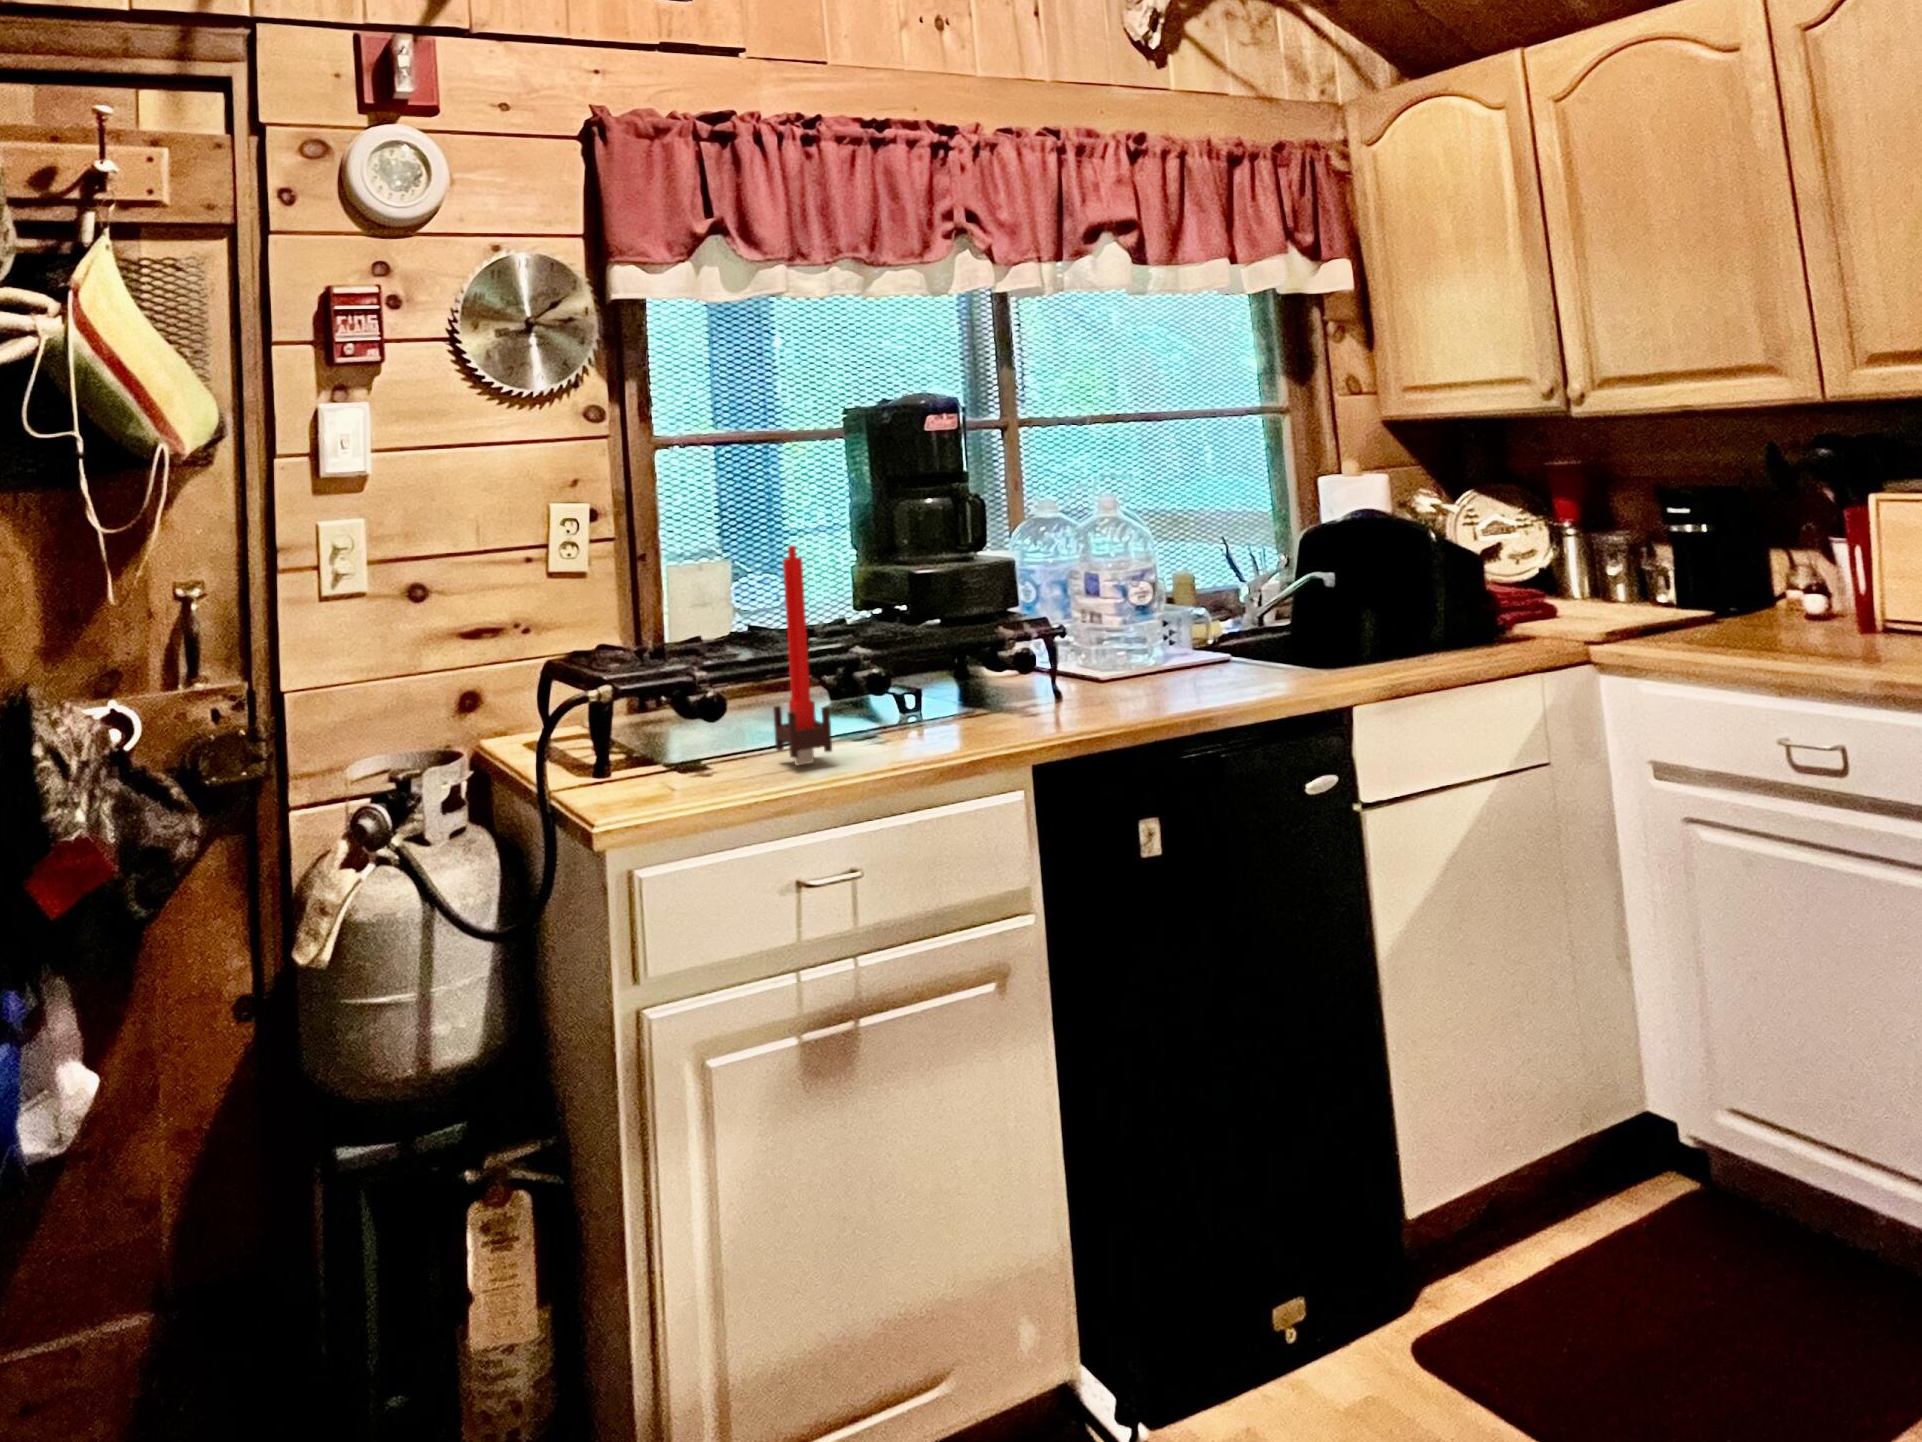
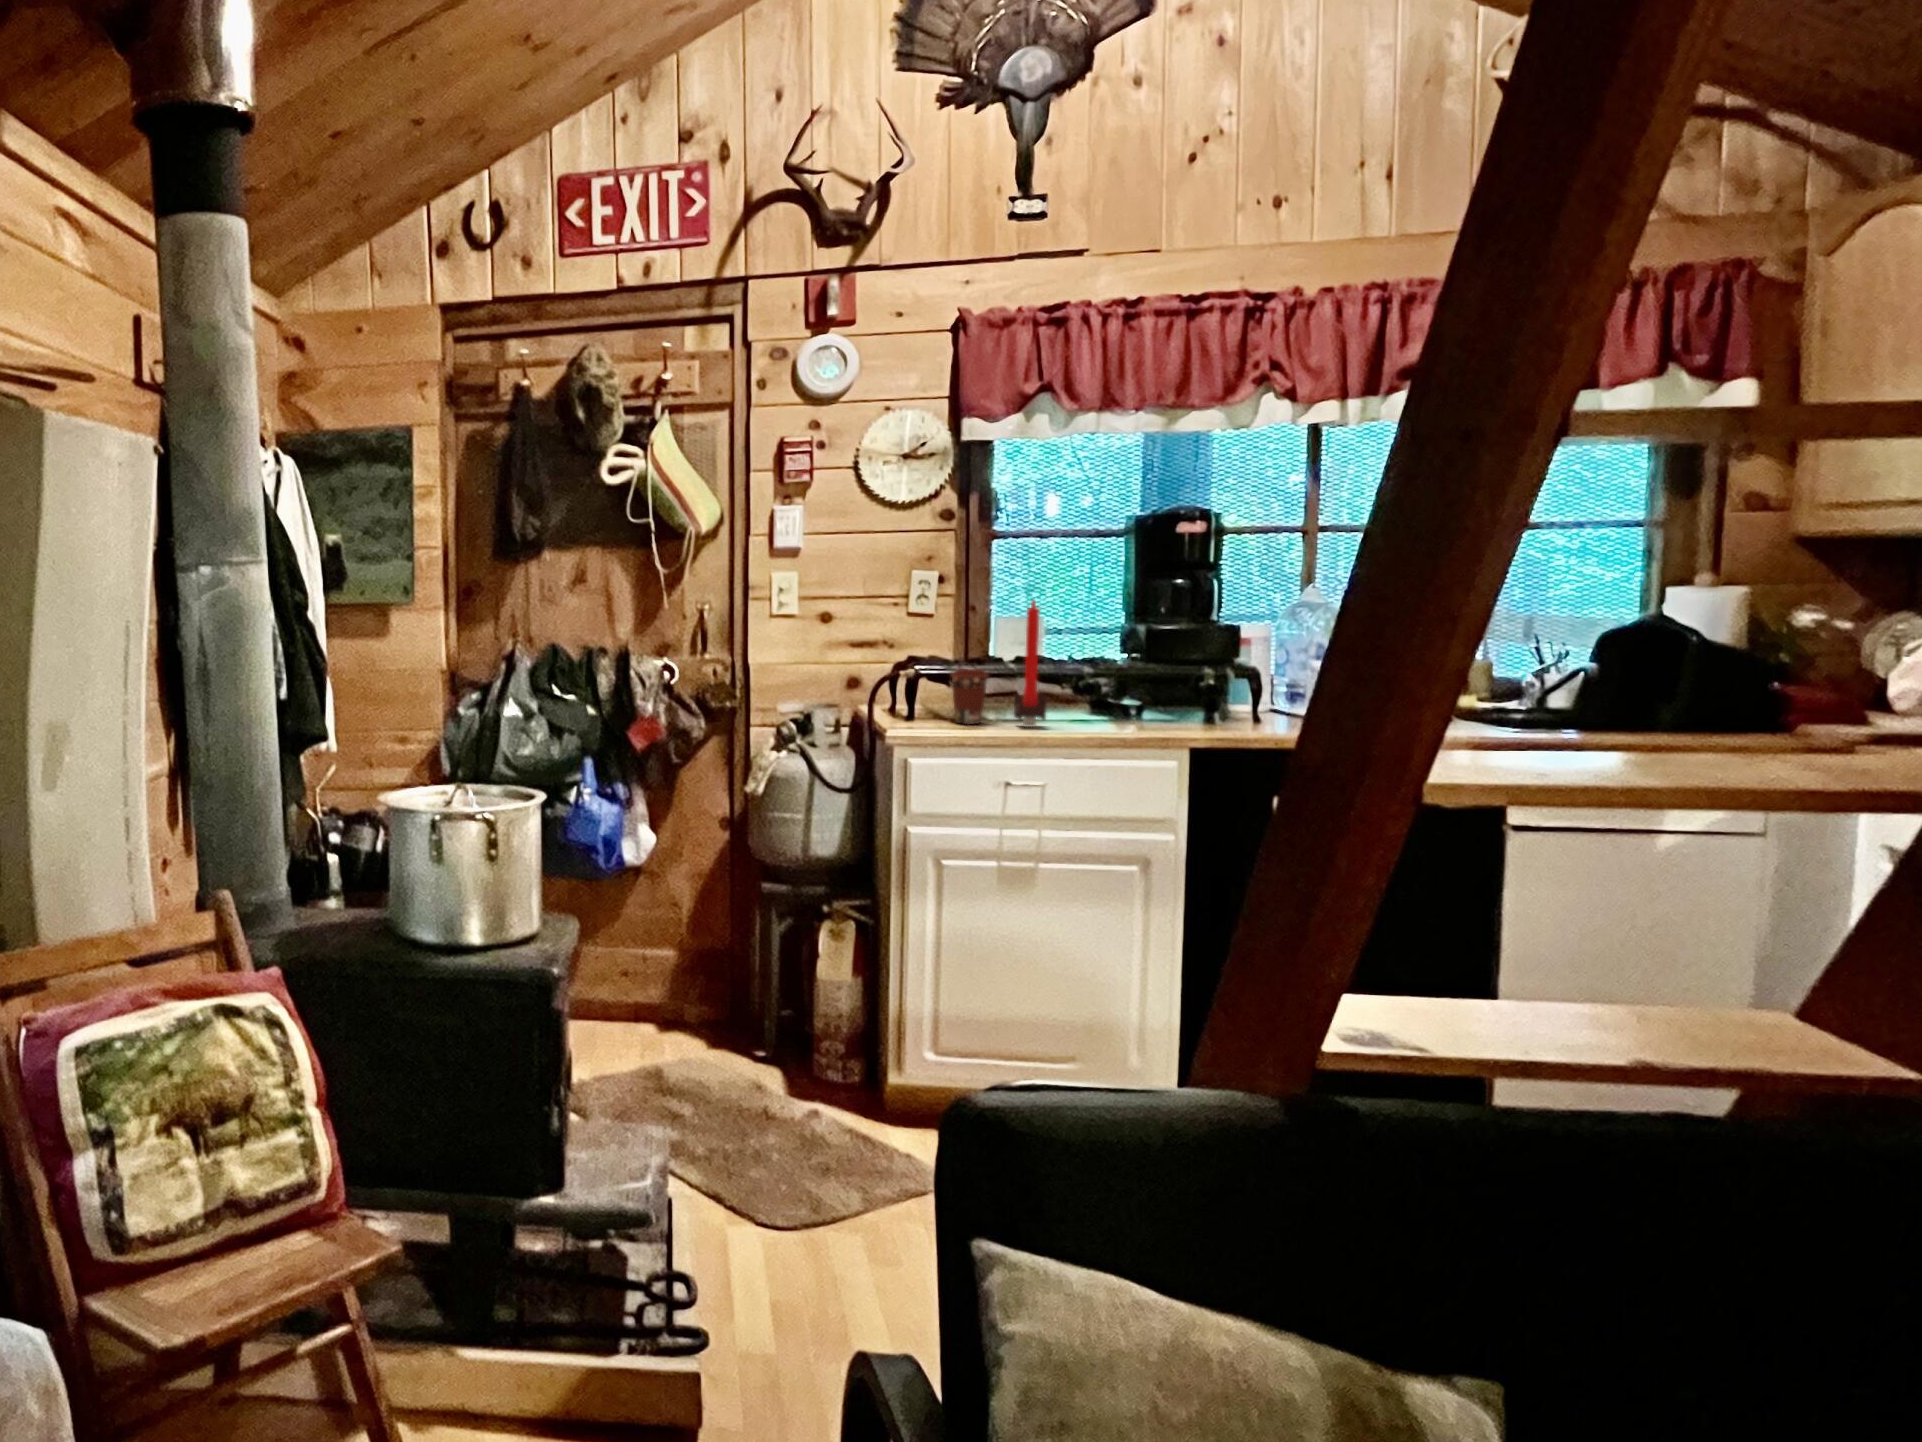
coffee cup: none [668,671,733,774] -> present [951,669,988,724]

